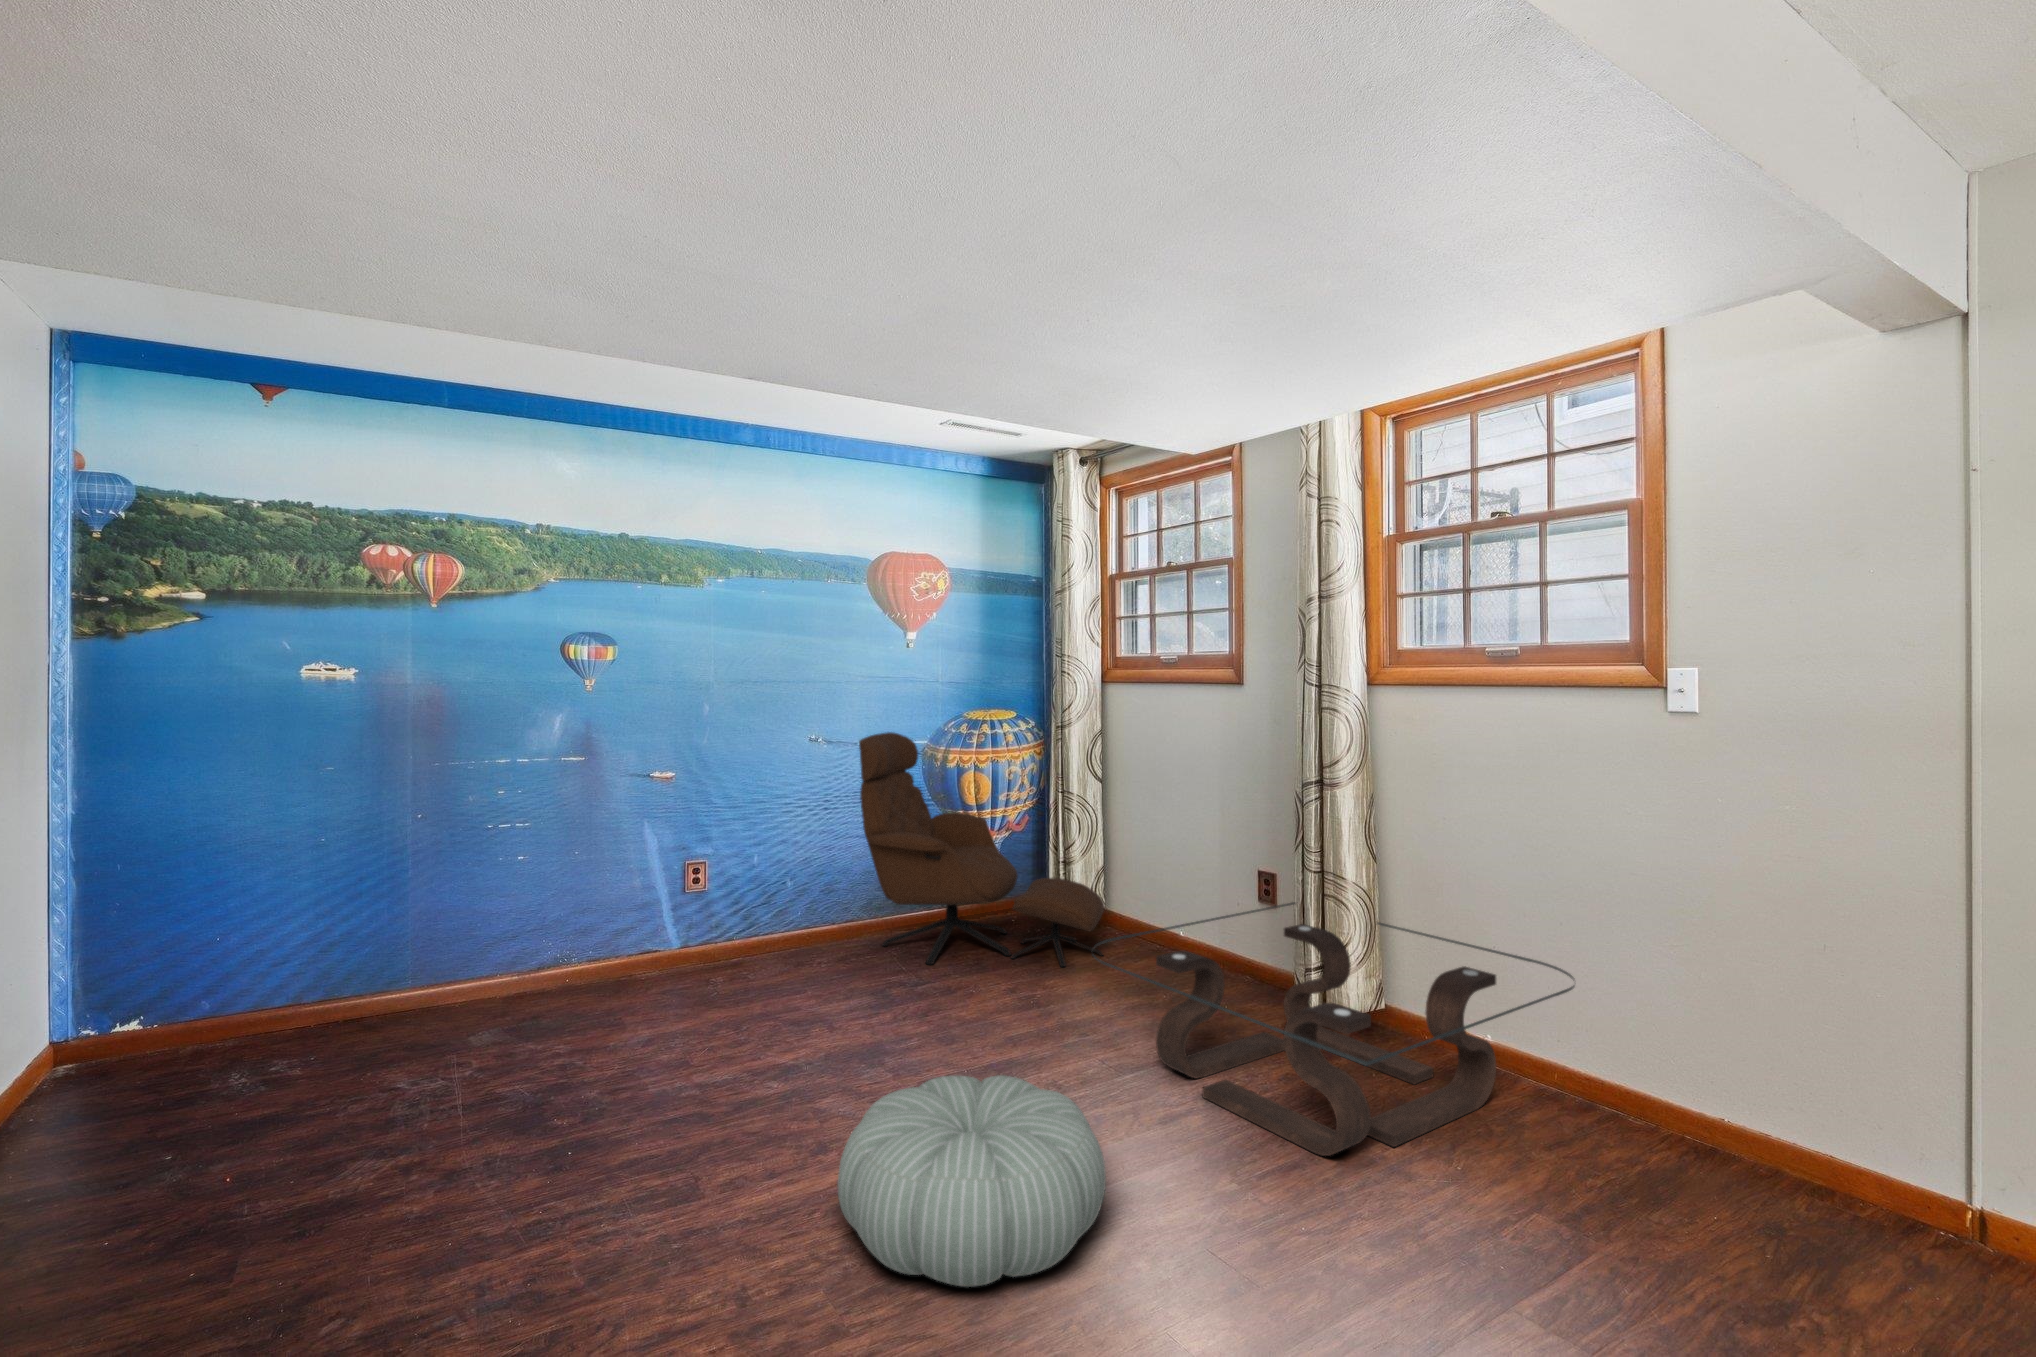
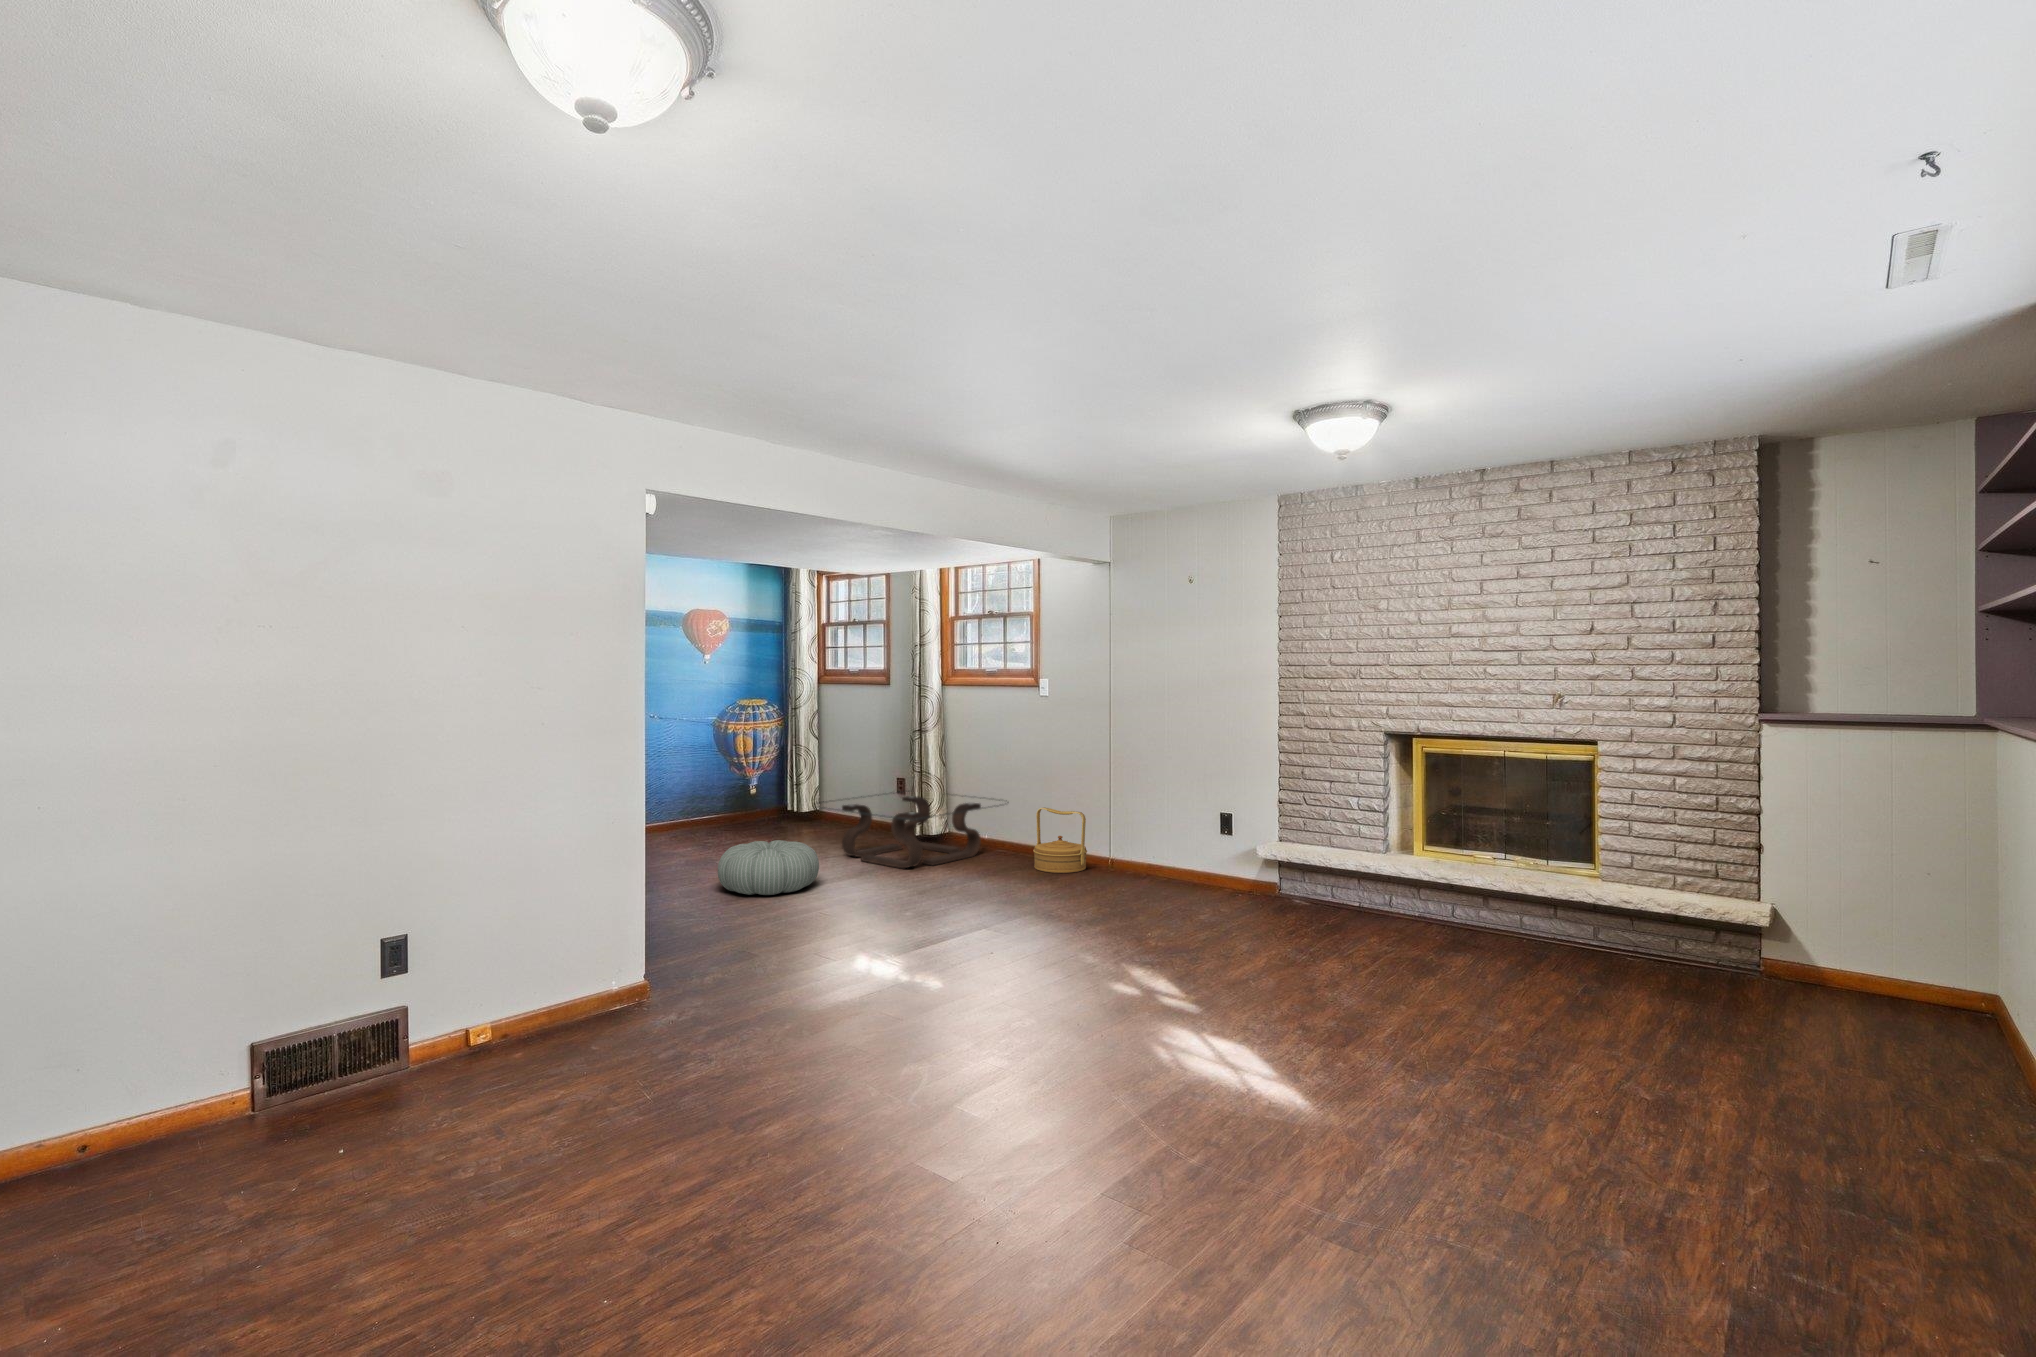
lounge chair: present [859,732,1104,967] -> none [680,713,819,836]
woven basket: none [1694,1022,1910,1256] -> present [1033,808,1087,873]

